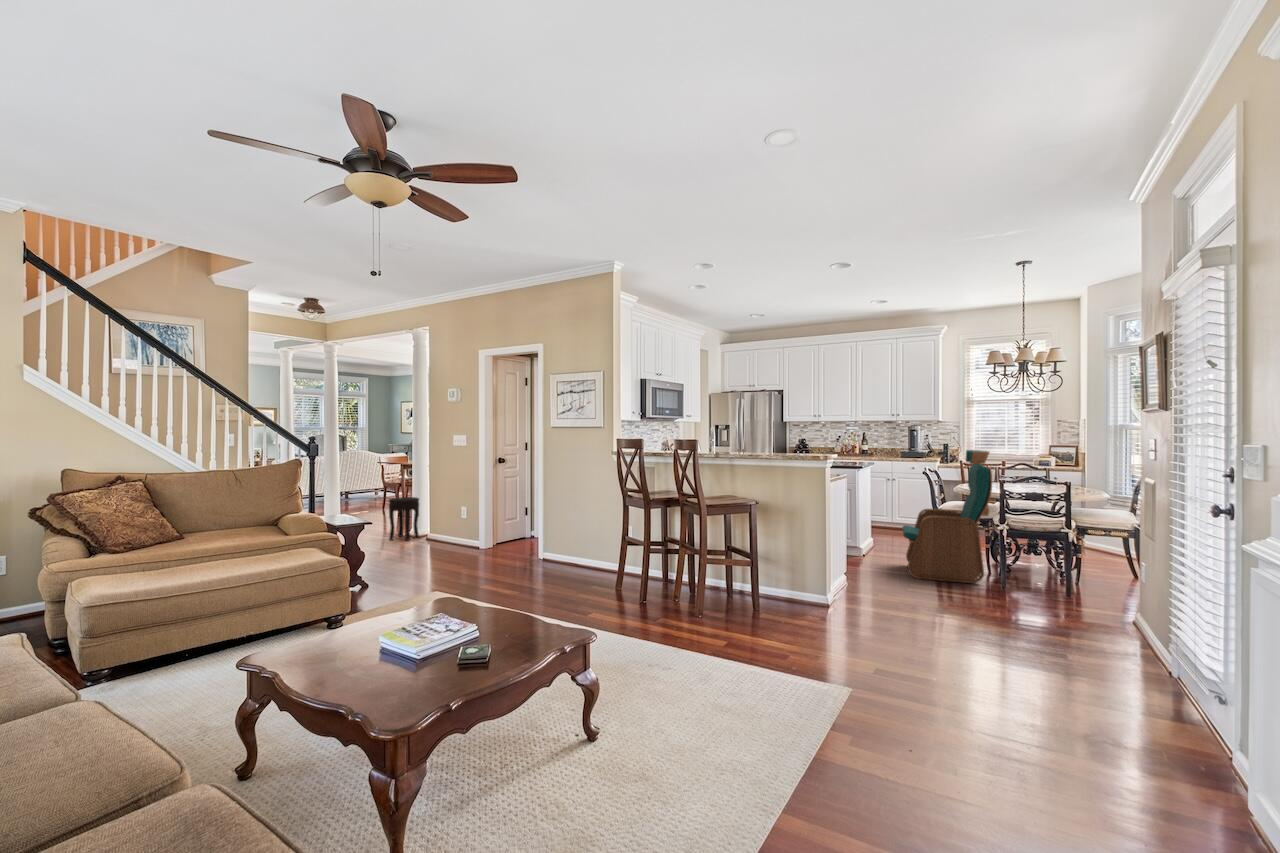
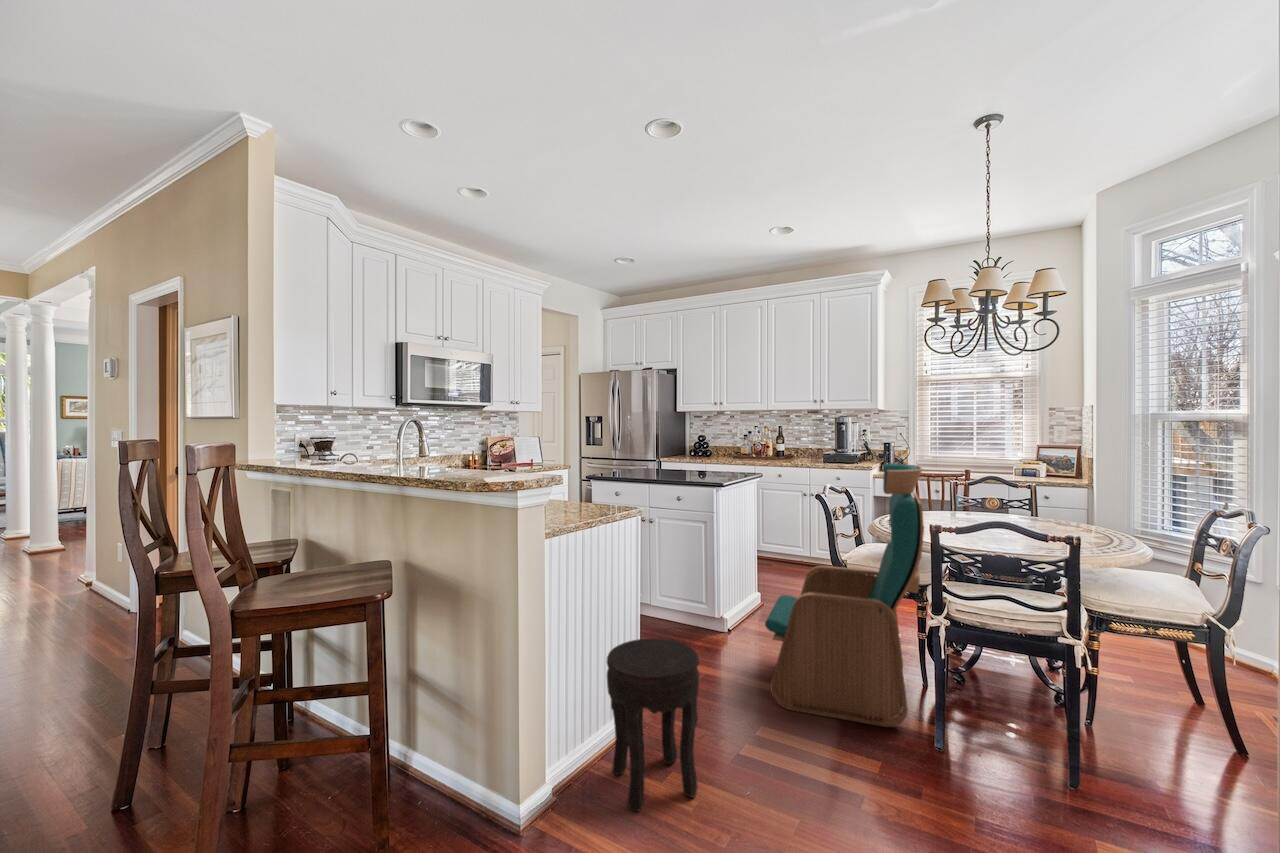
side table: present [389,497,419,540] -> present [607,638,699,811]

